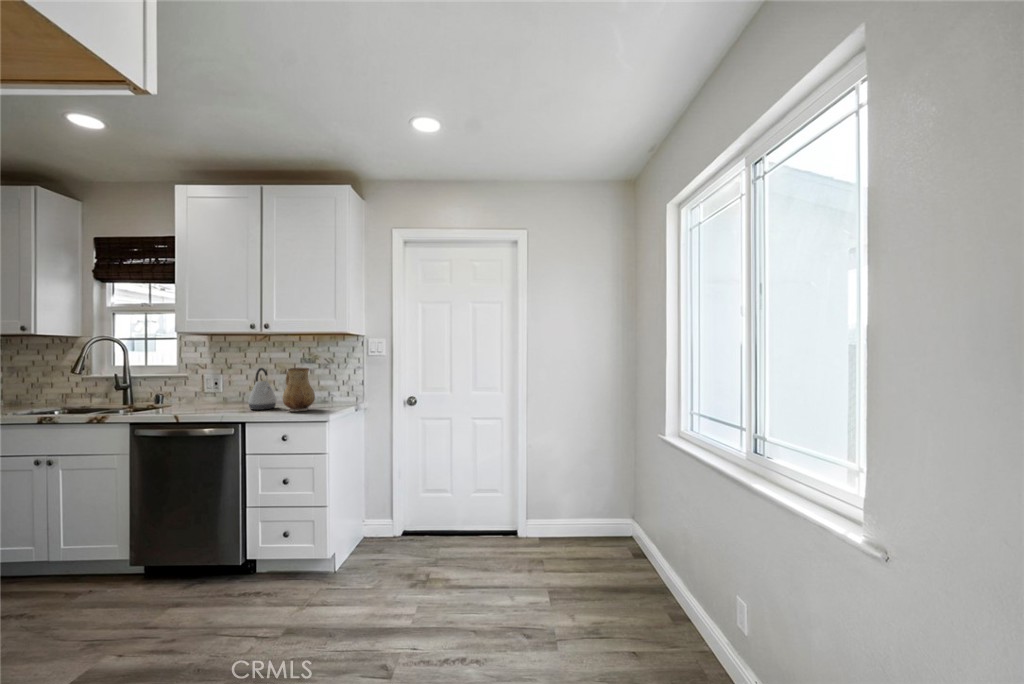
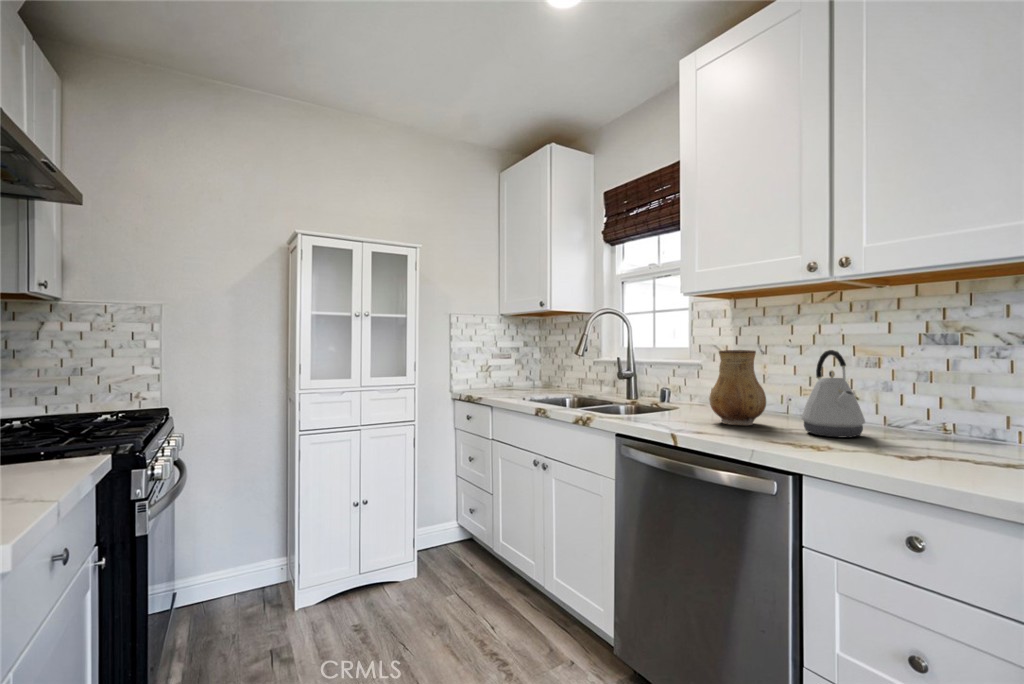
ceramic pitcher: present [283,368,315,412] -> present [709,350,766,425]

